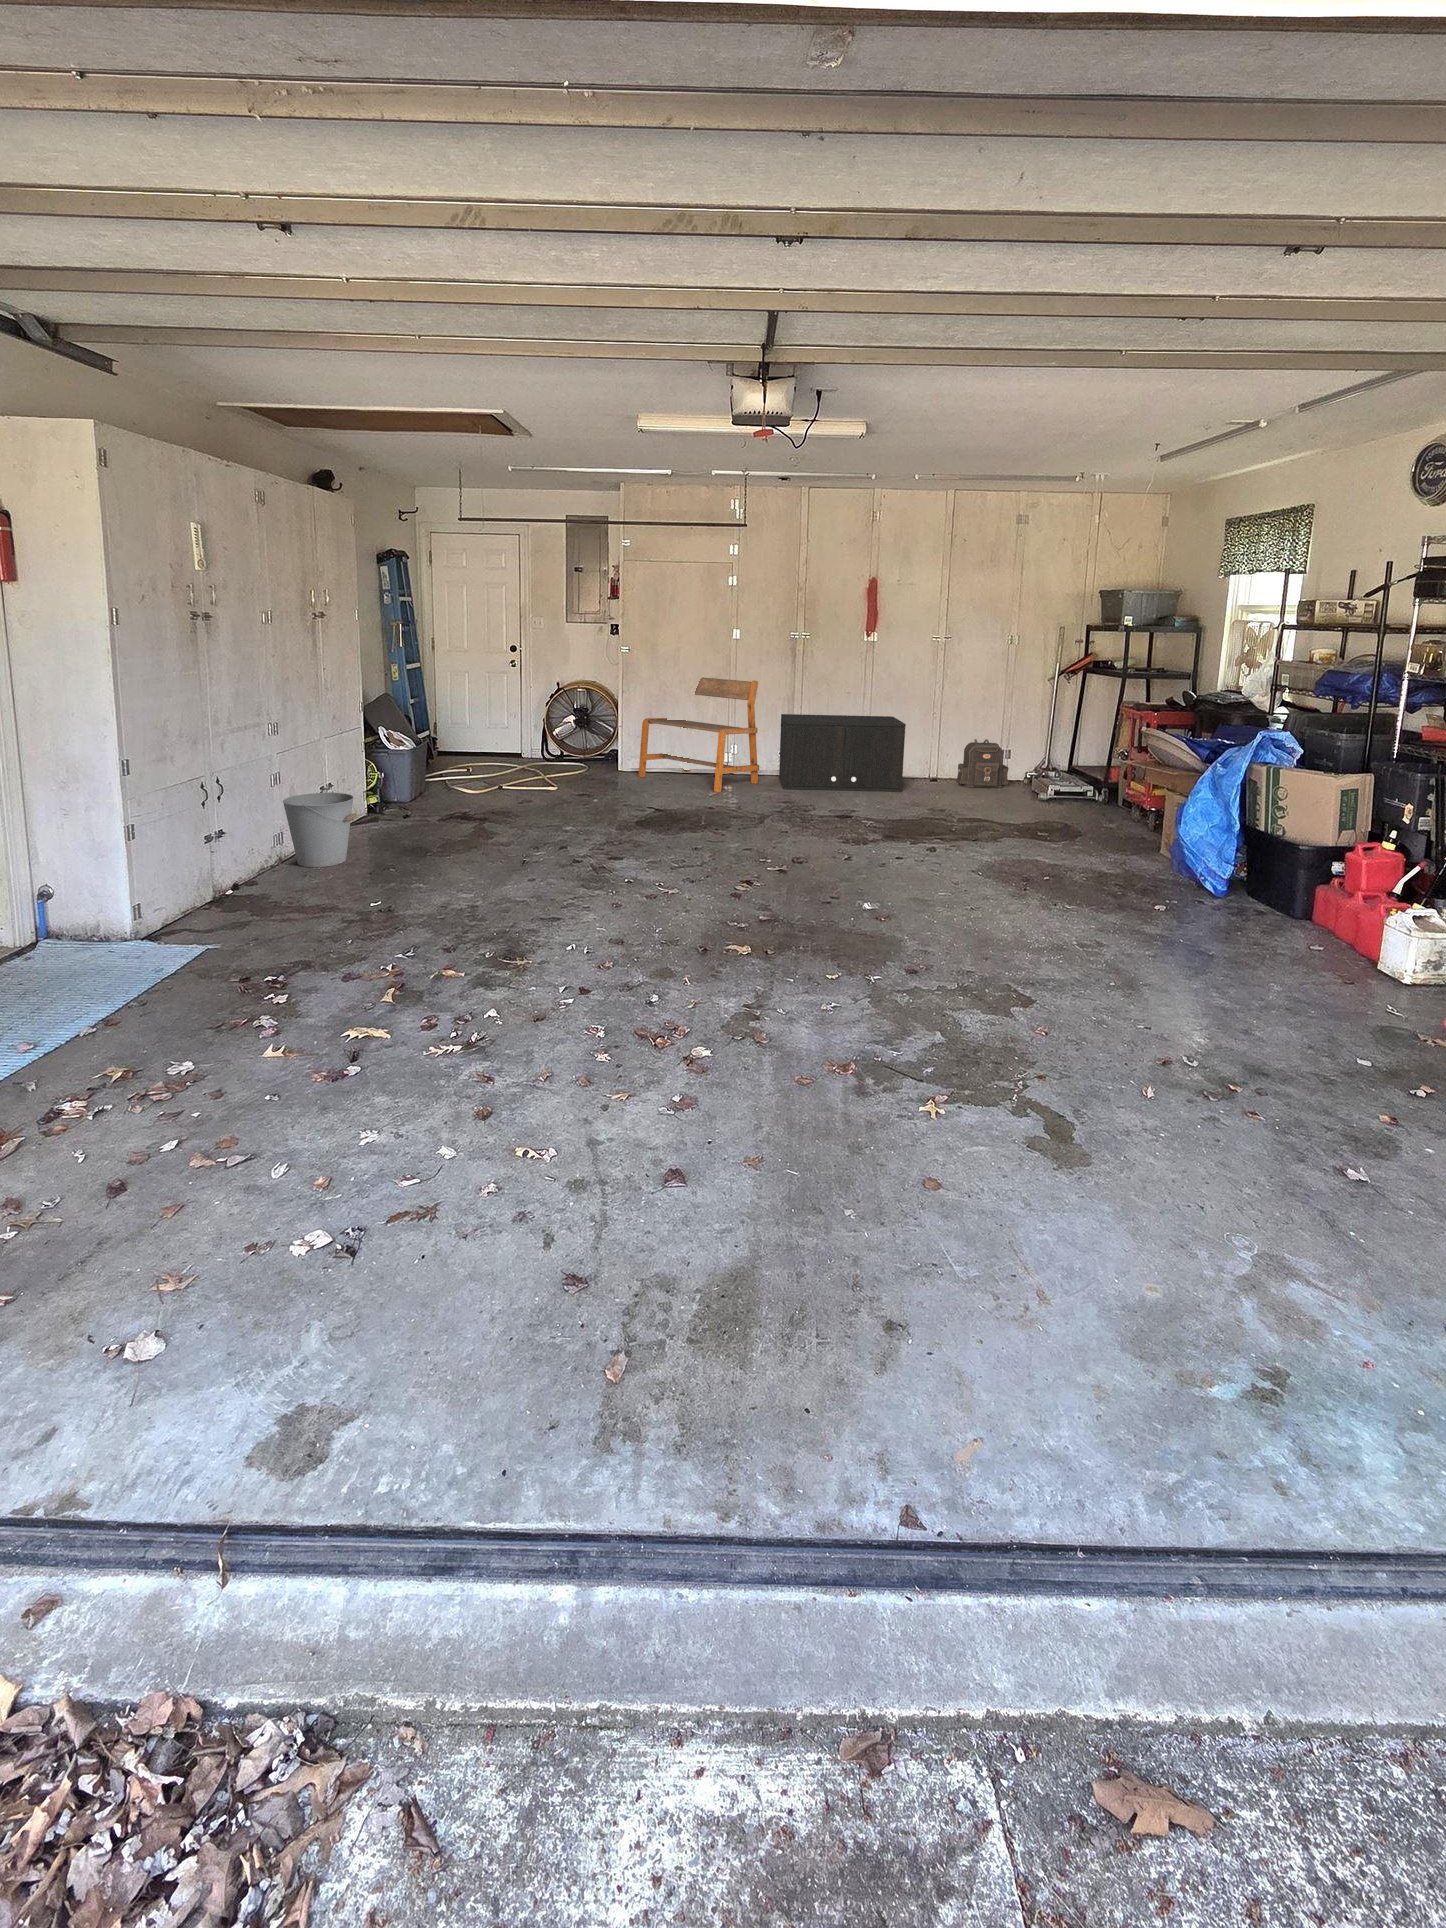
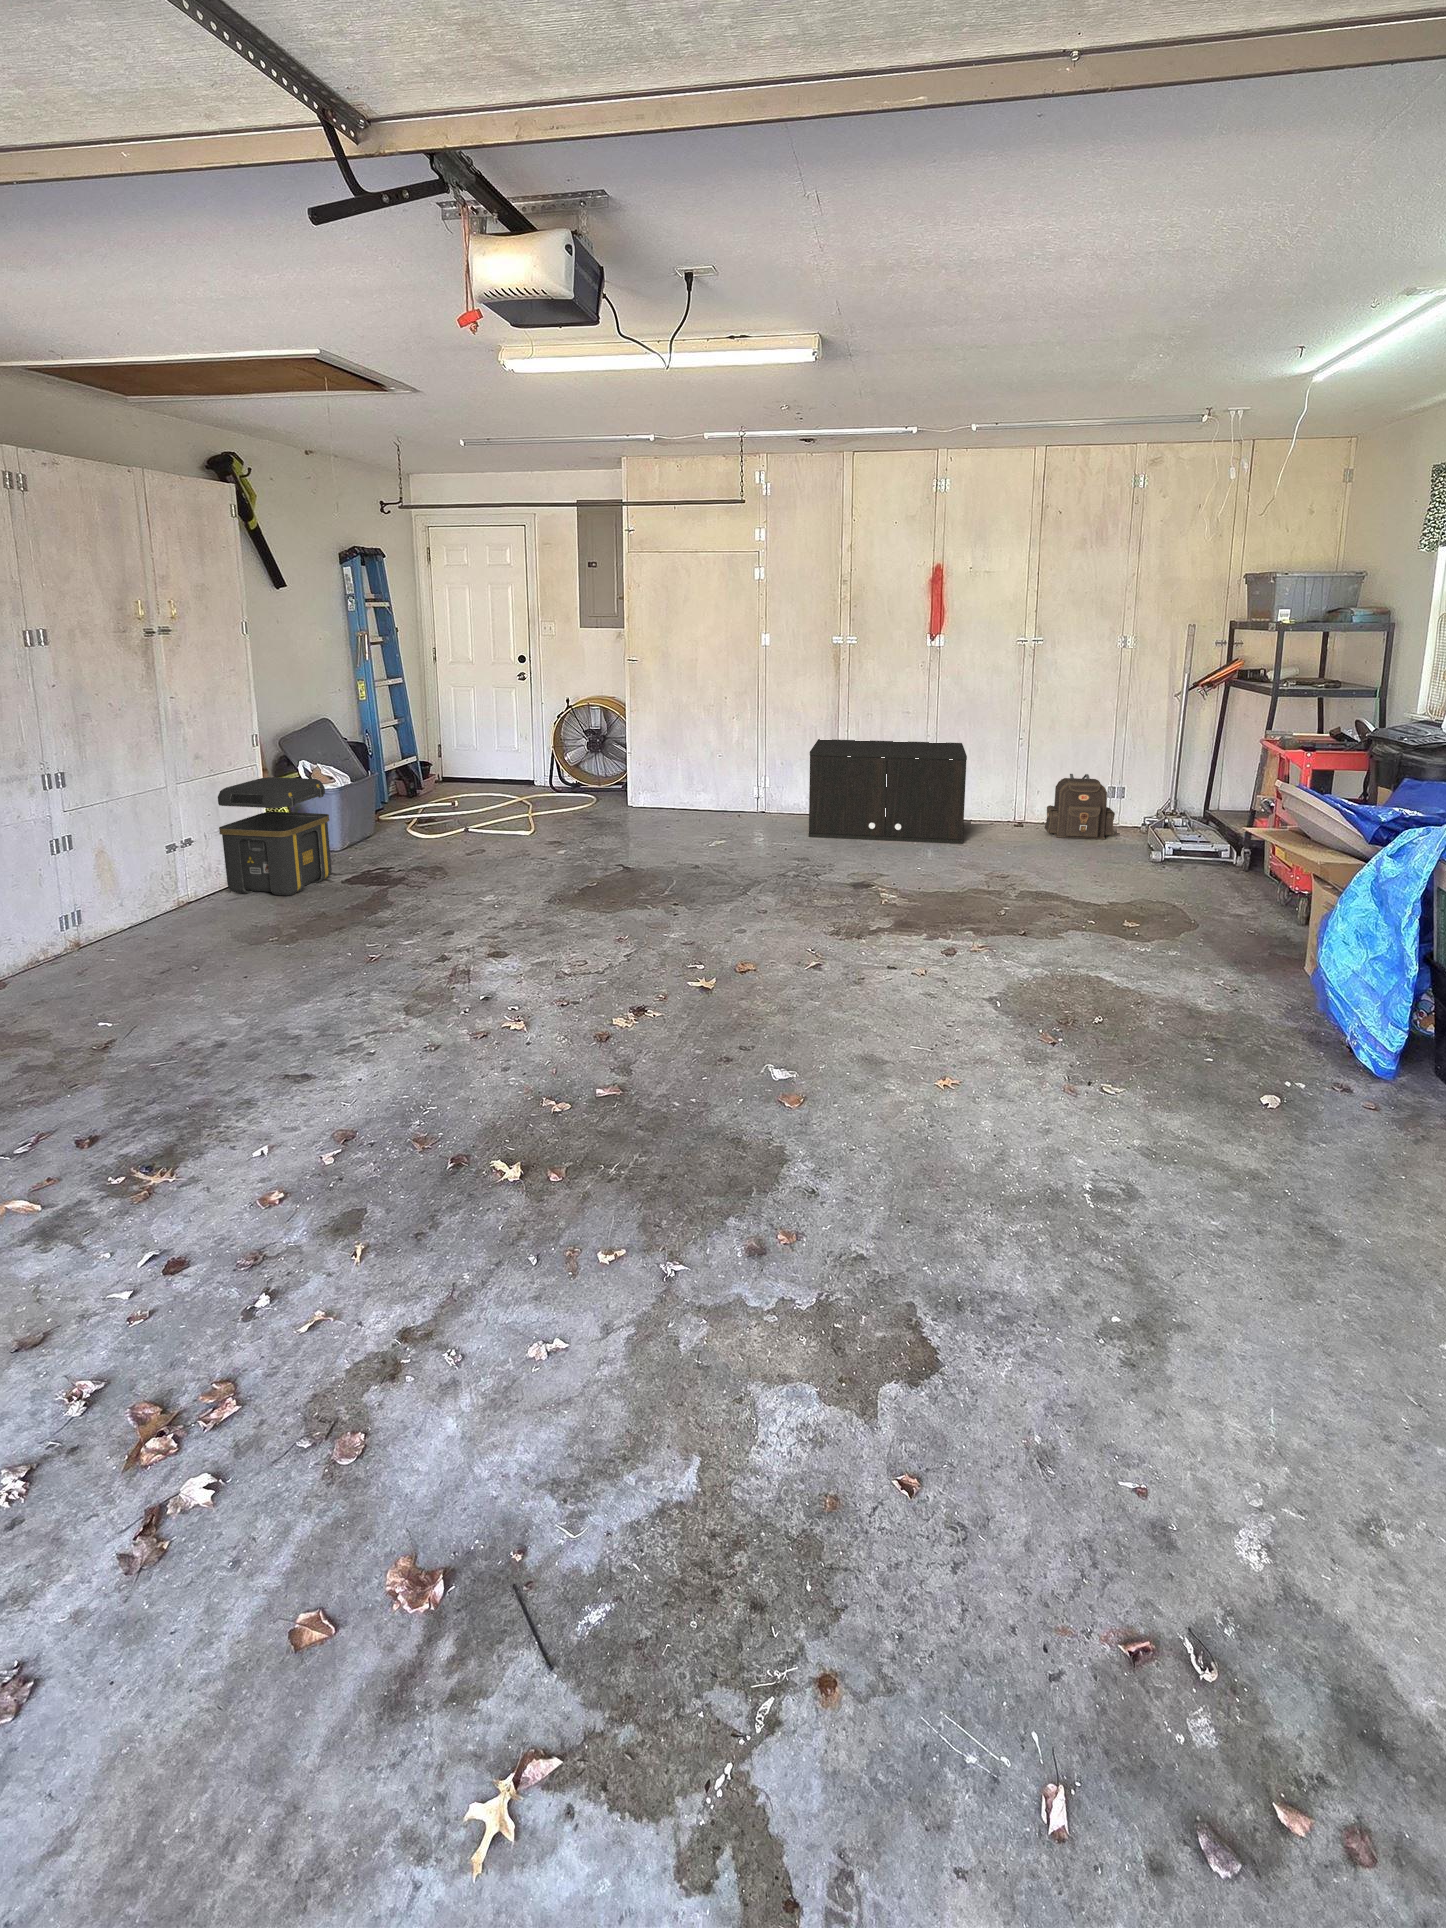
bench: present [639,677,759,792] -> none [644,690,783,841]
toolbox: none [350,737,429,830] -> present [218,777,332,896]
bucket: present [283,791,357,867] -> none [69,856,174,957]

